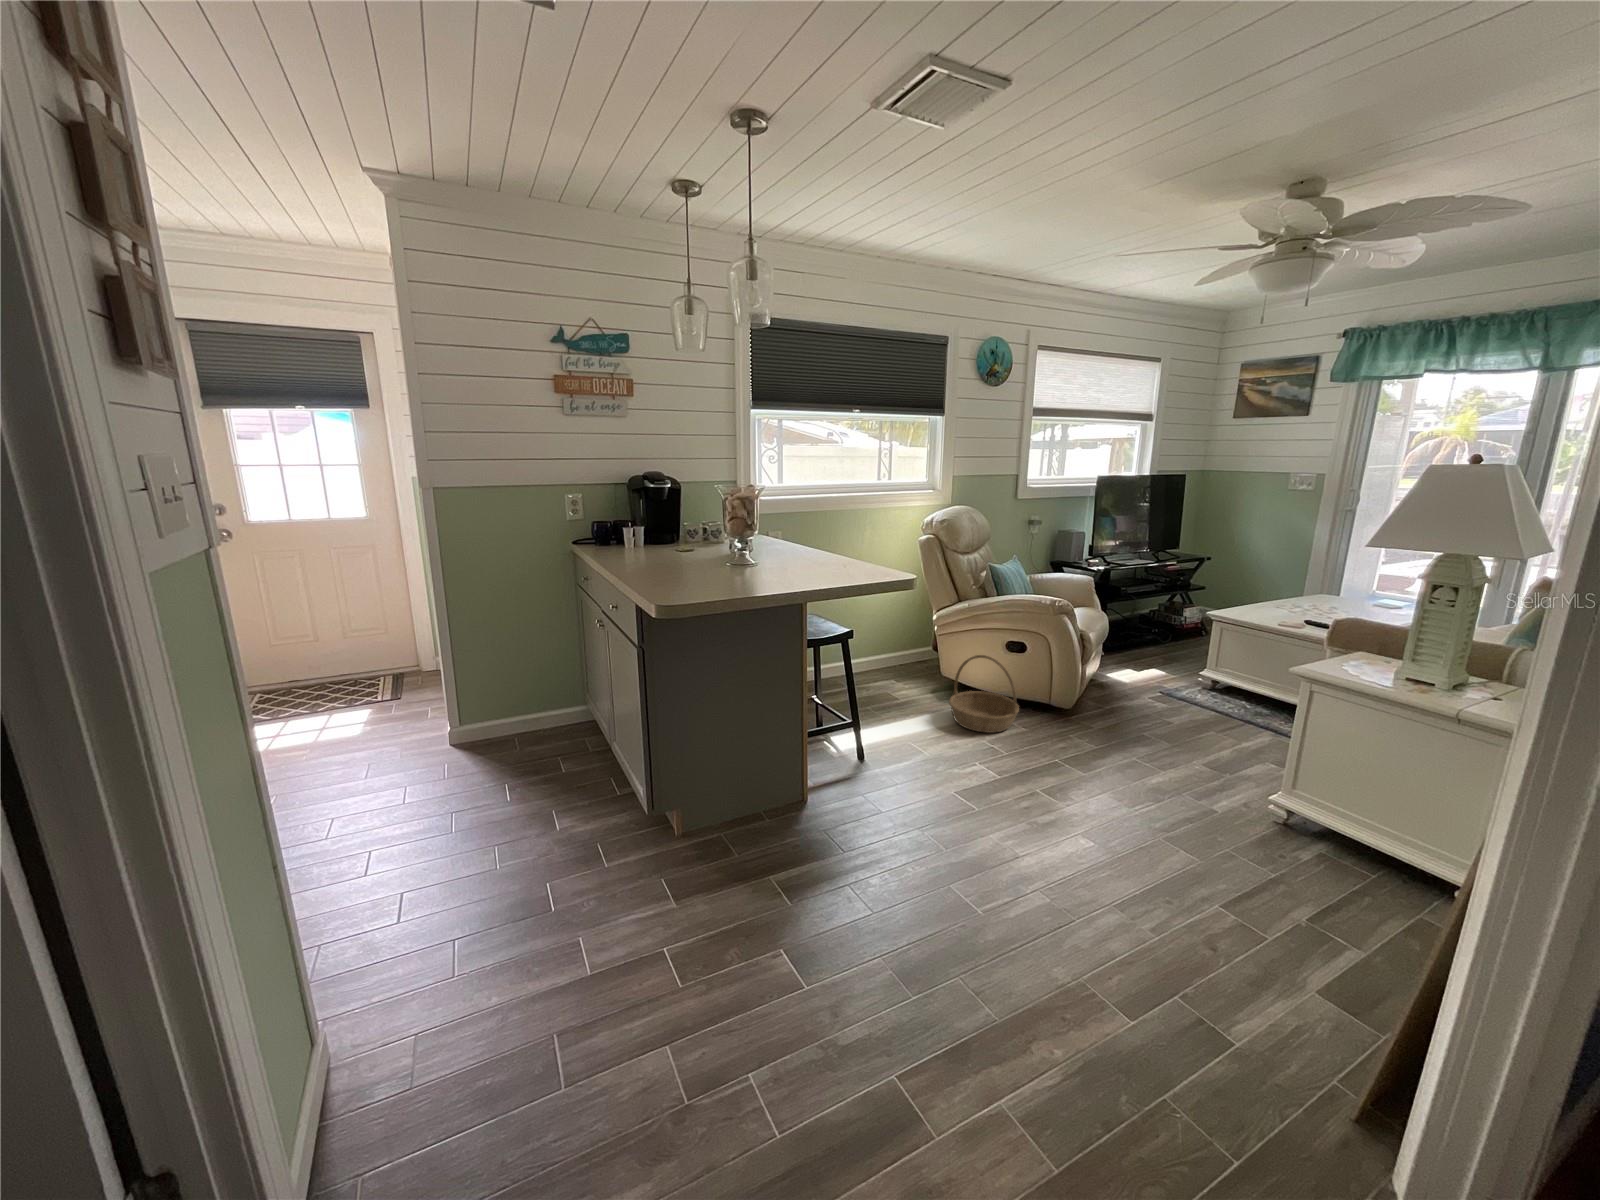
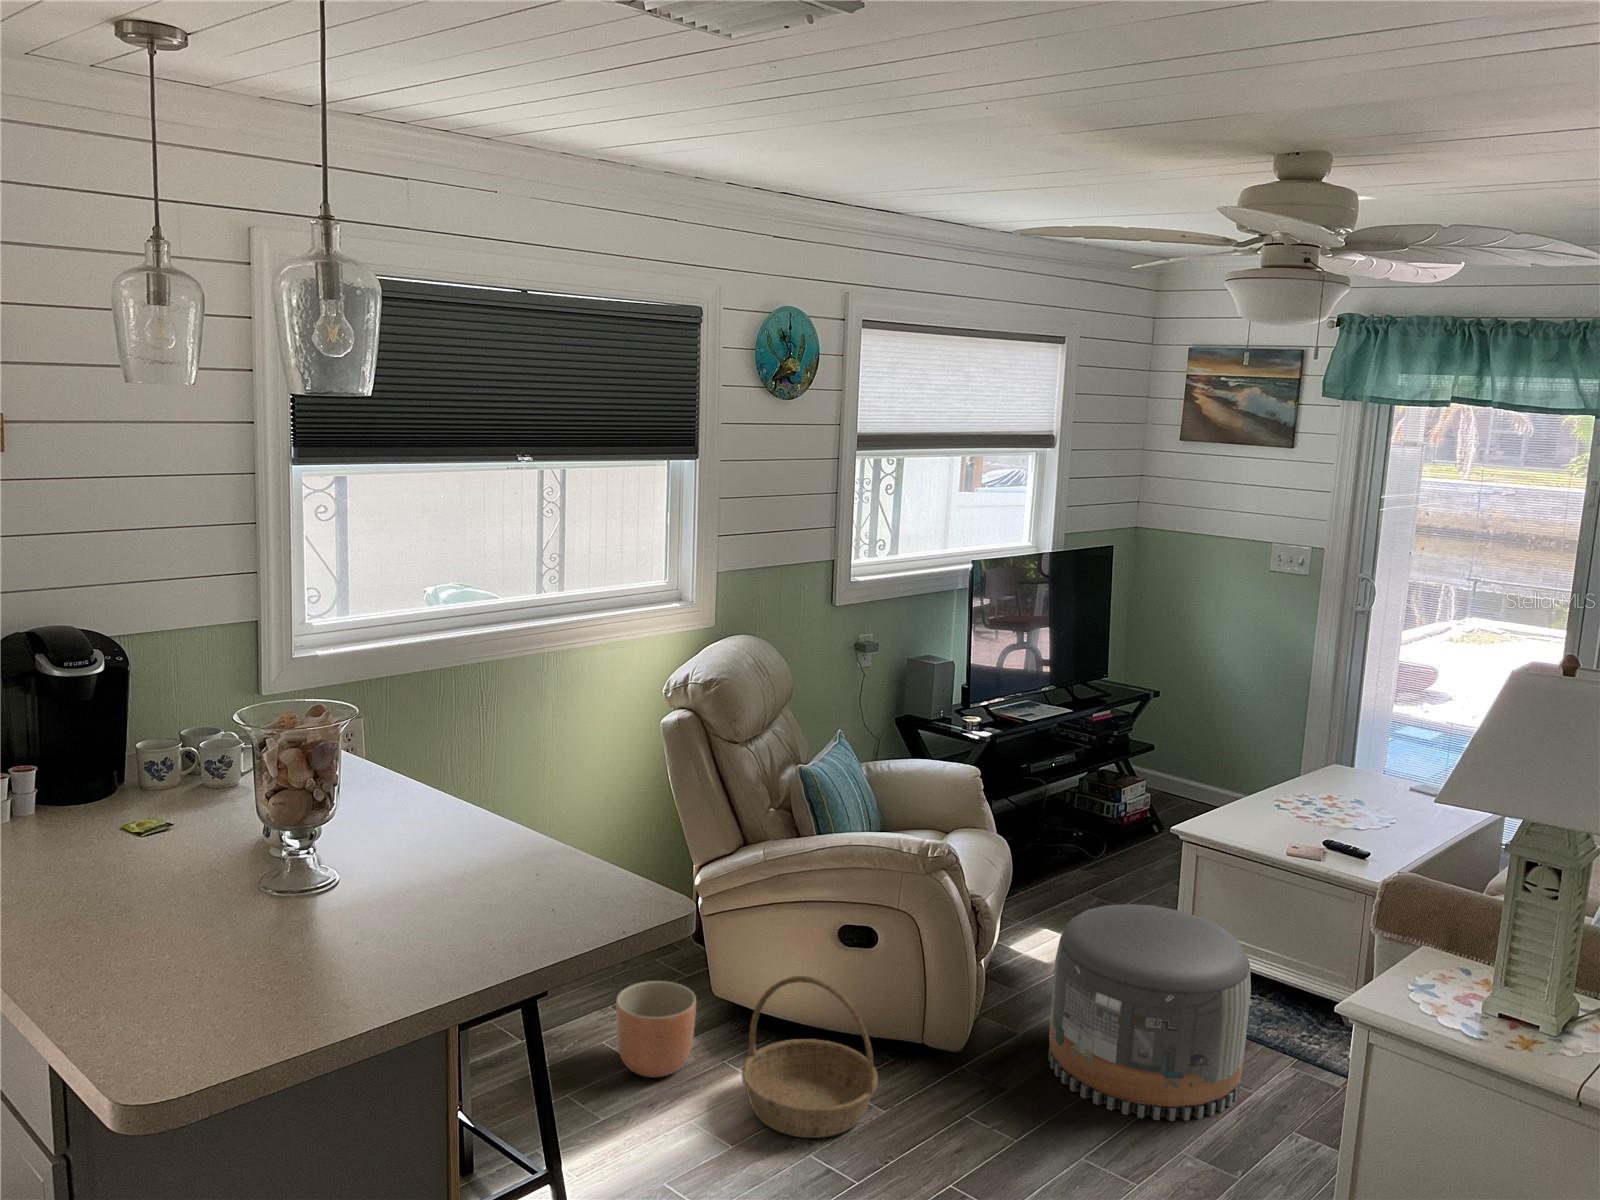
pouf: none [1118,641,1245,750] -> present [1049,904,1251,1121]
planter: none [891,660,930,703] -> present [616,981,696,1077]

